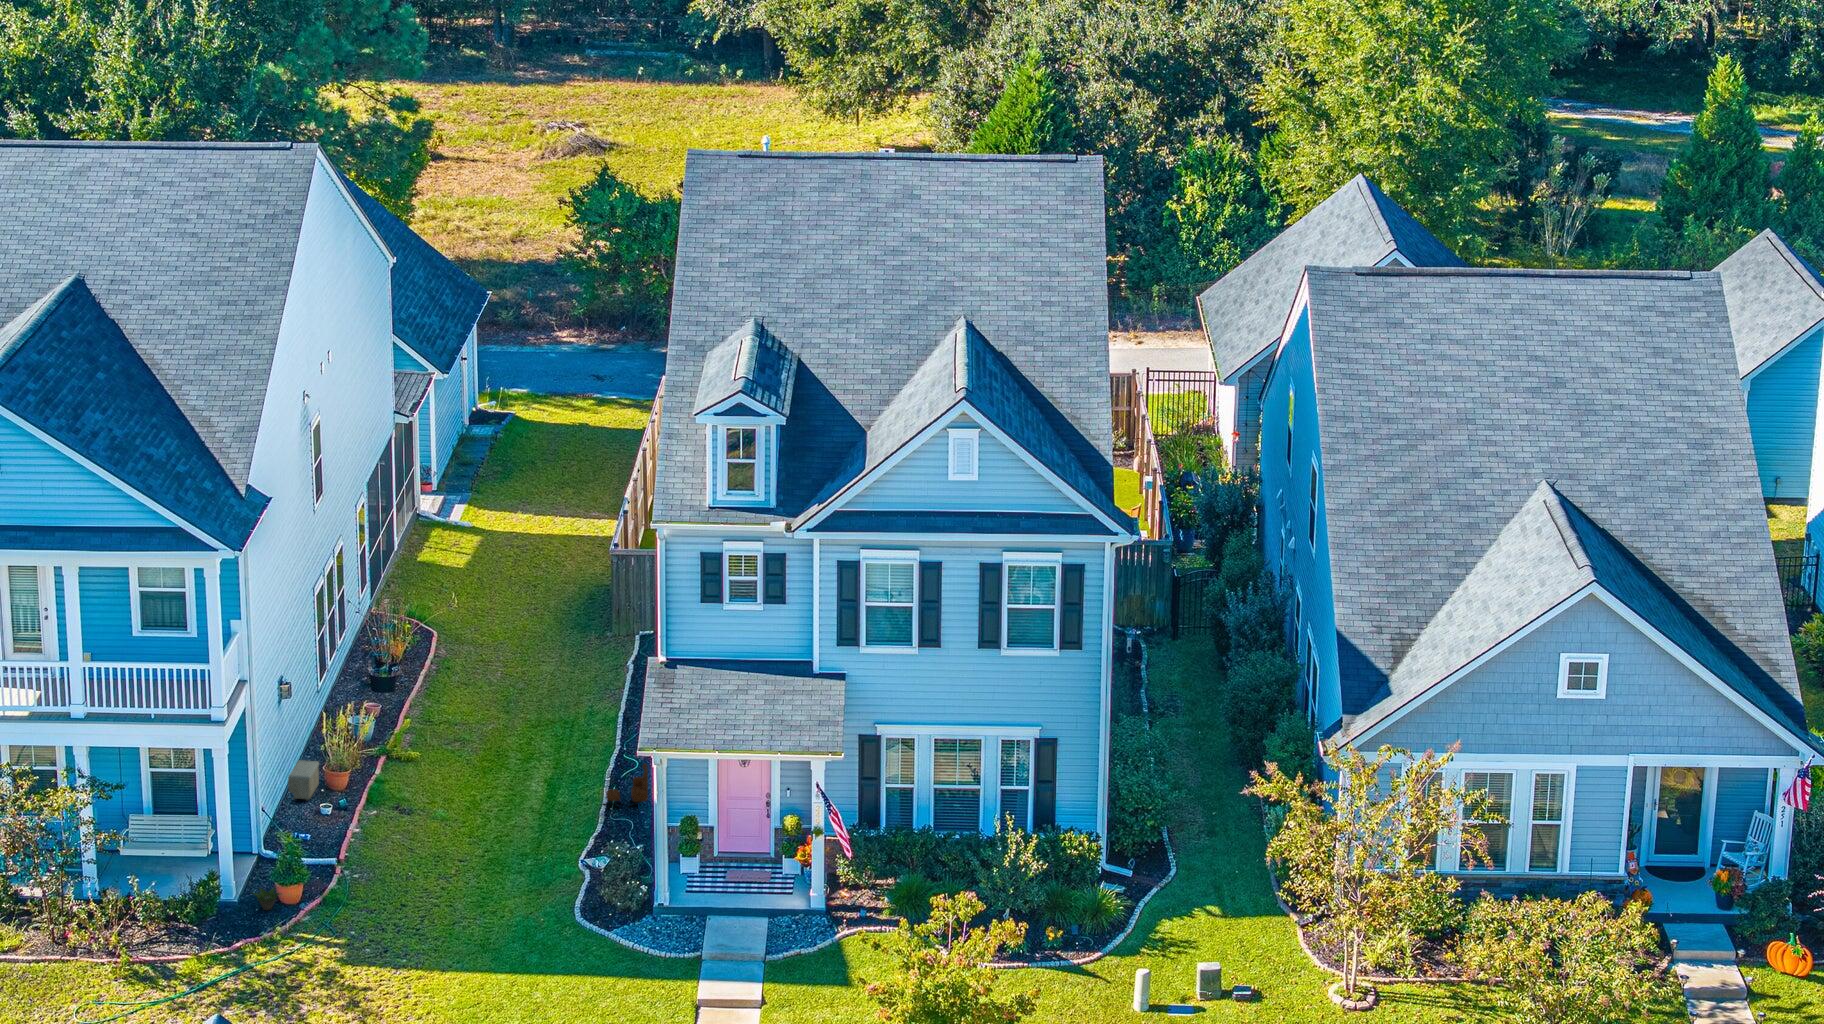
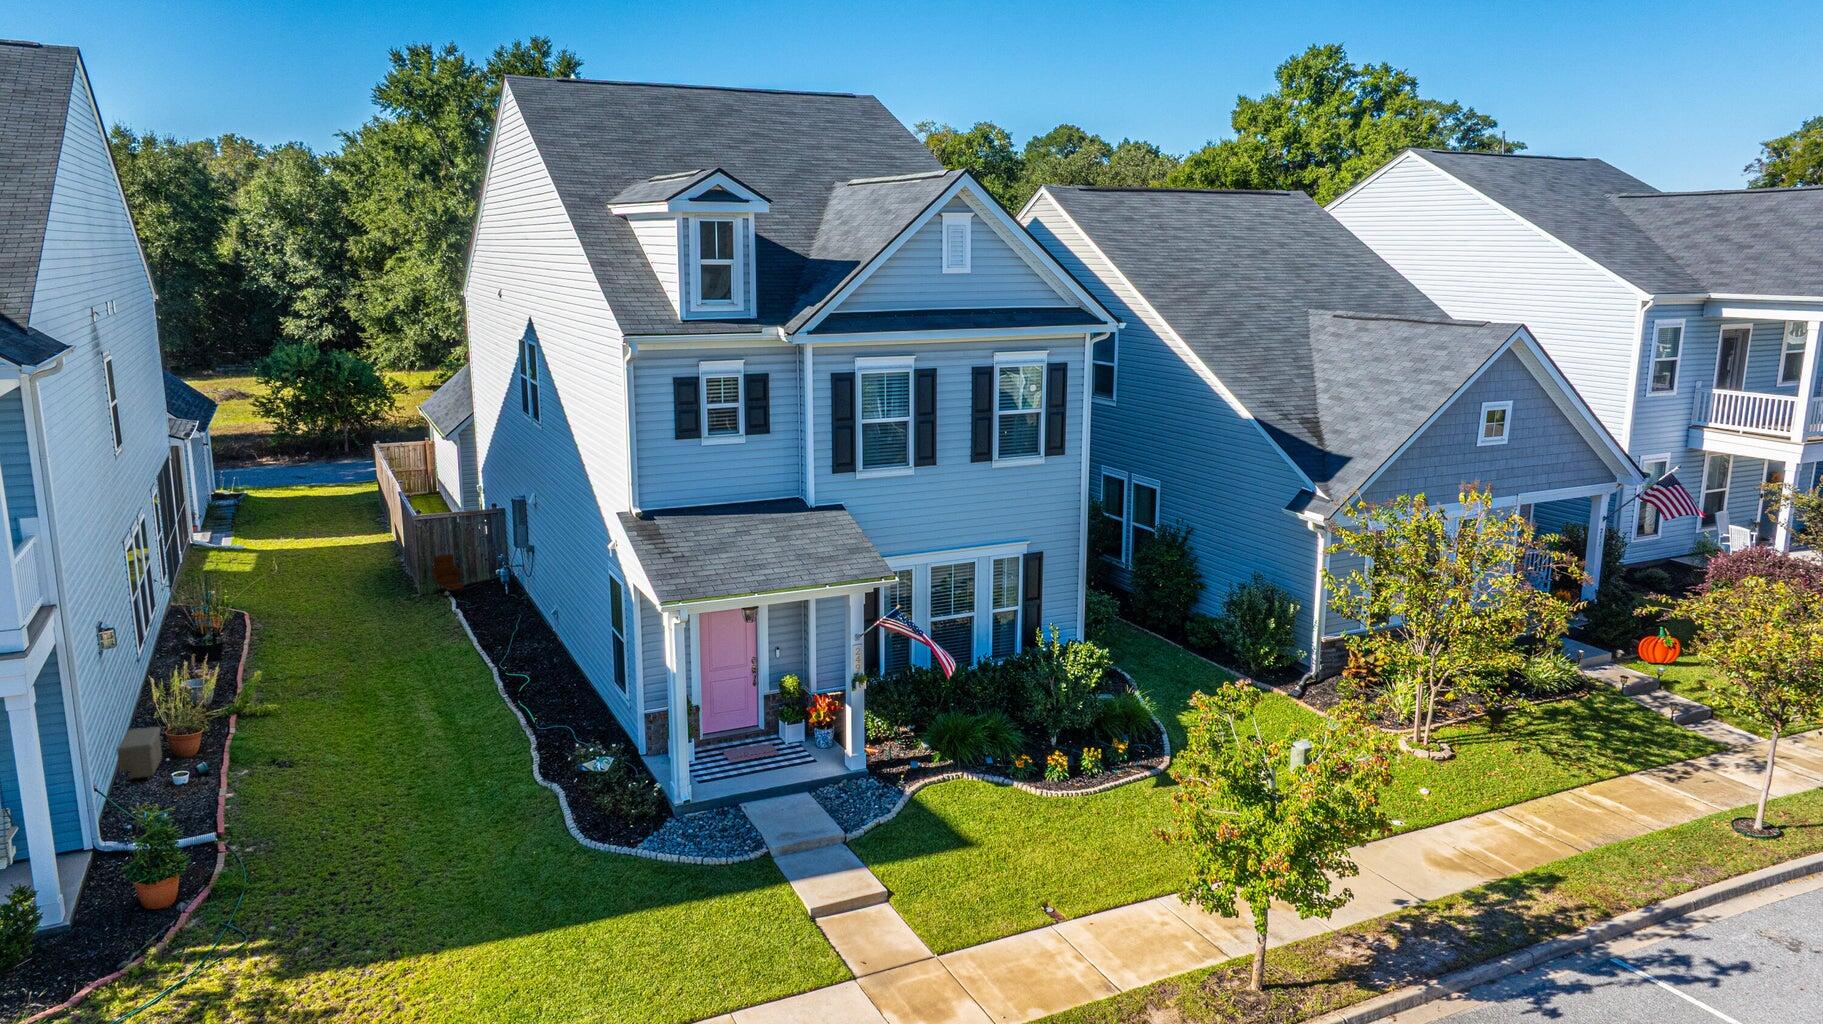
lounge chair: present [606,763,648,808] -> present [430,554,464,596]
decorative plant: present [254,888,280,910] -> present [1486,705,1509,726]

